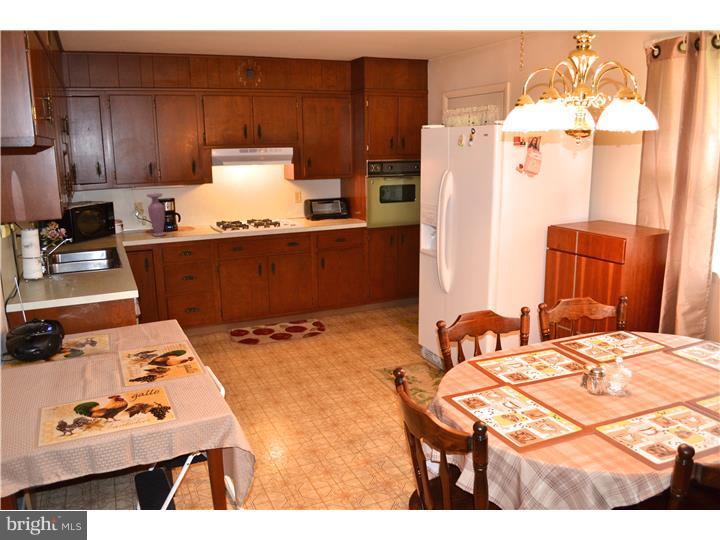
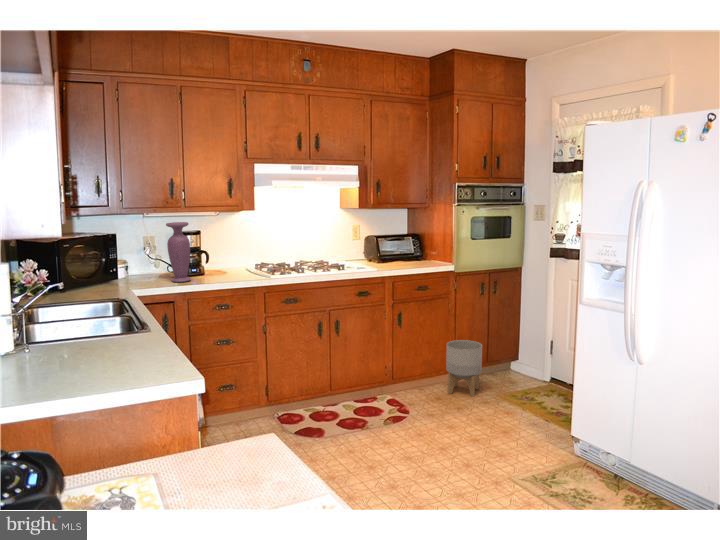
planter: none [360,279,386,320] -> present [446,340,482,397]

